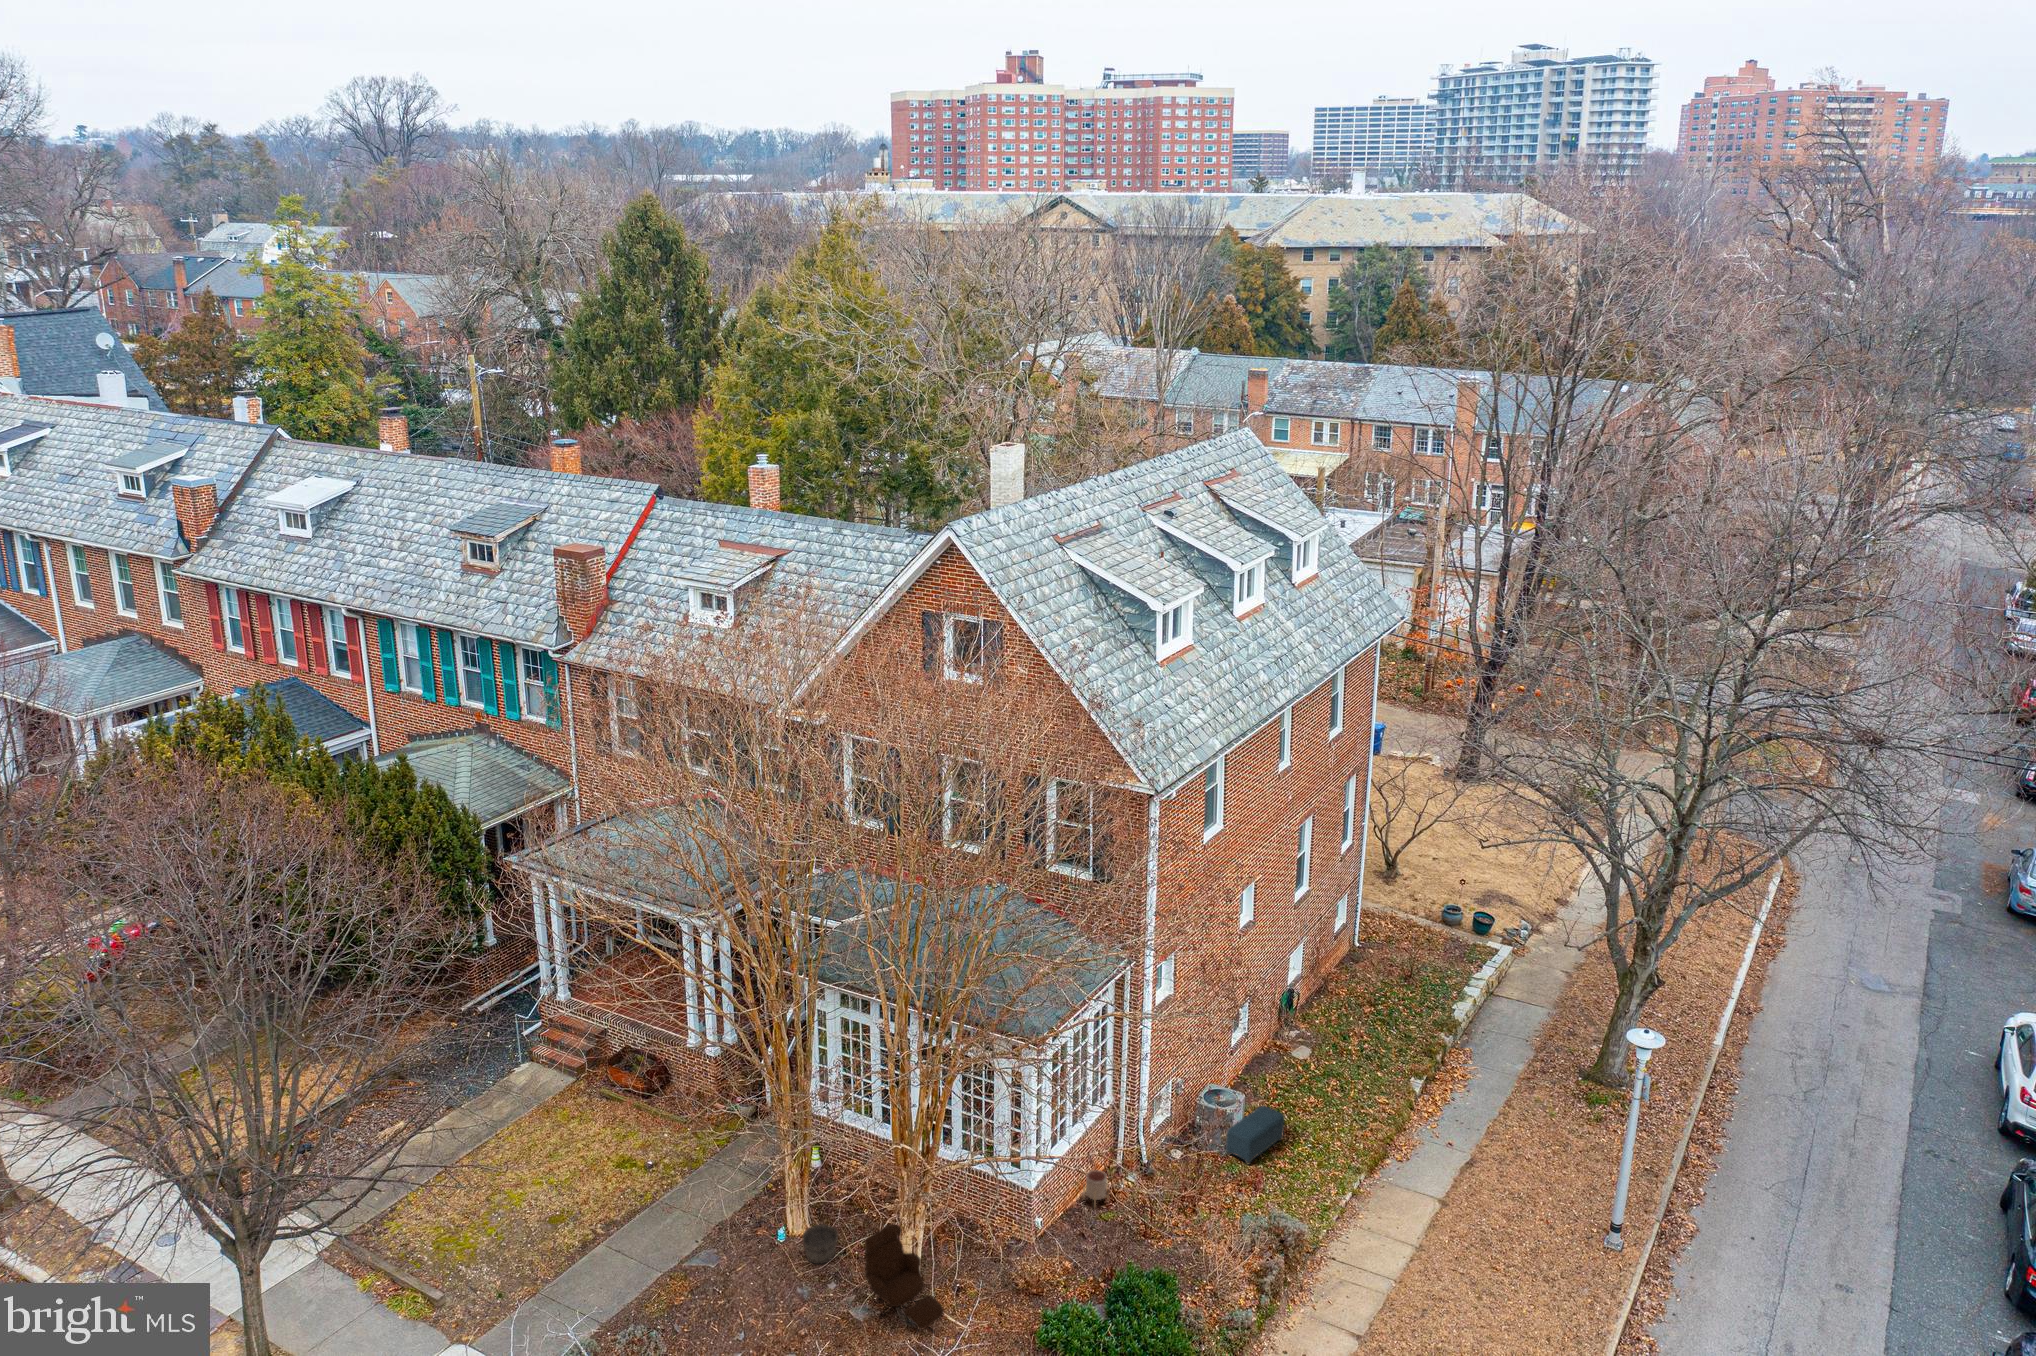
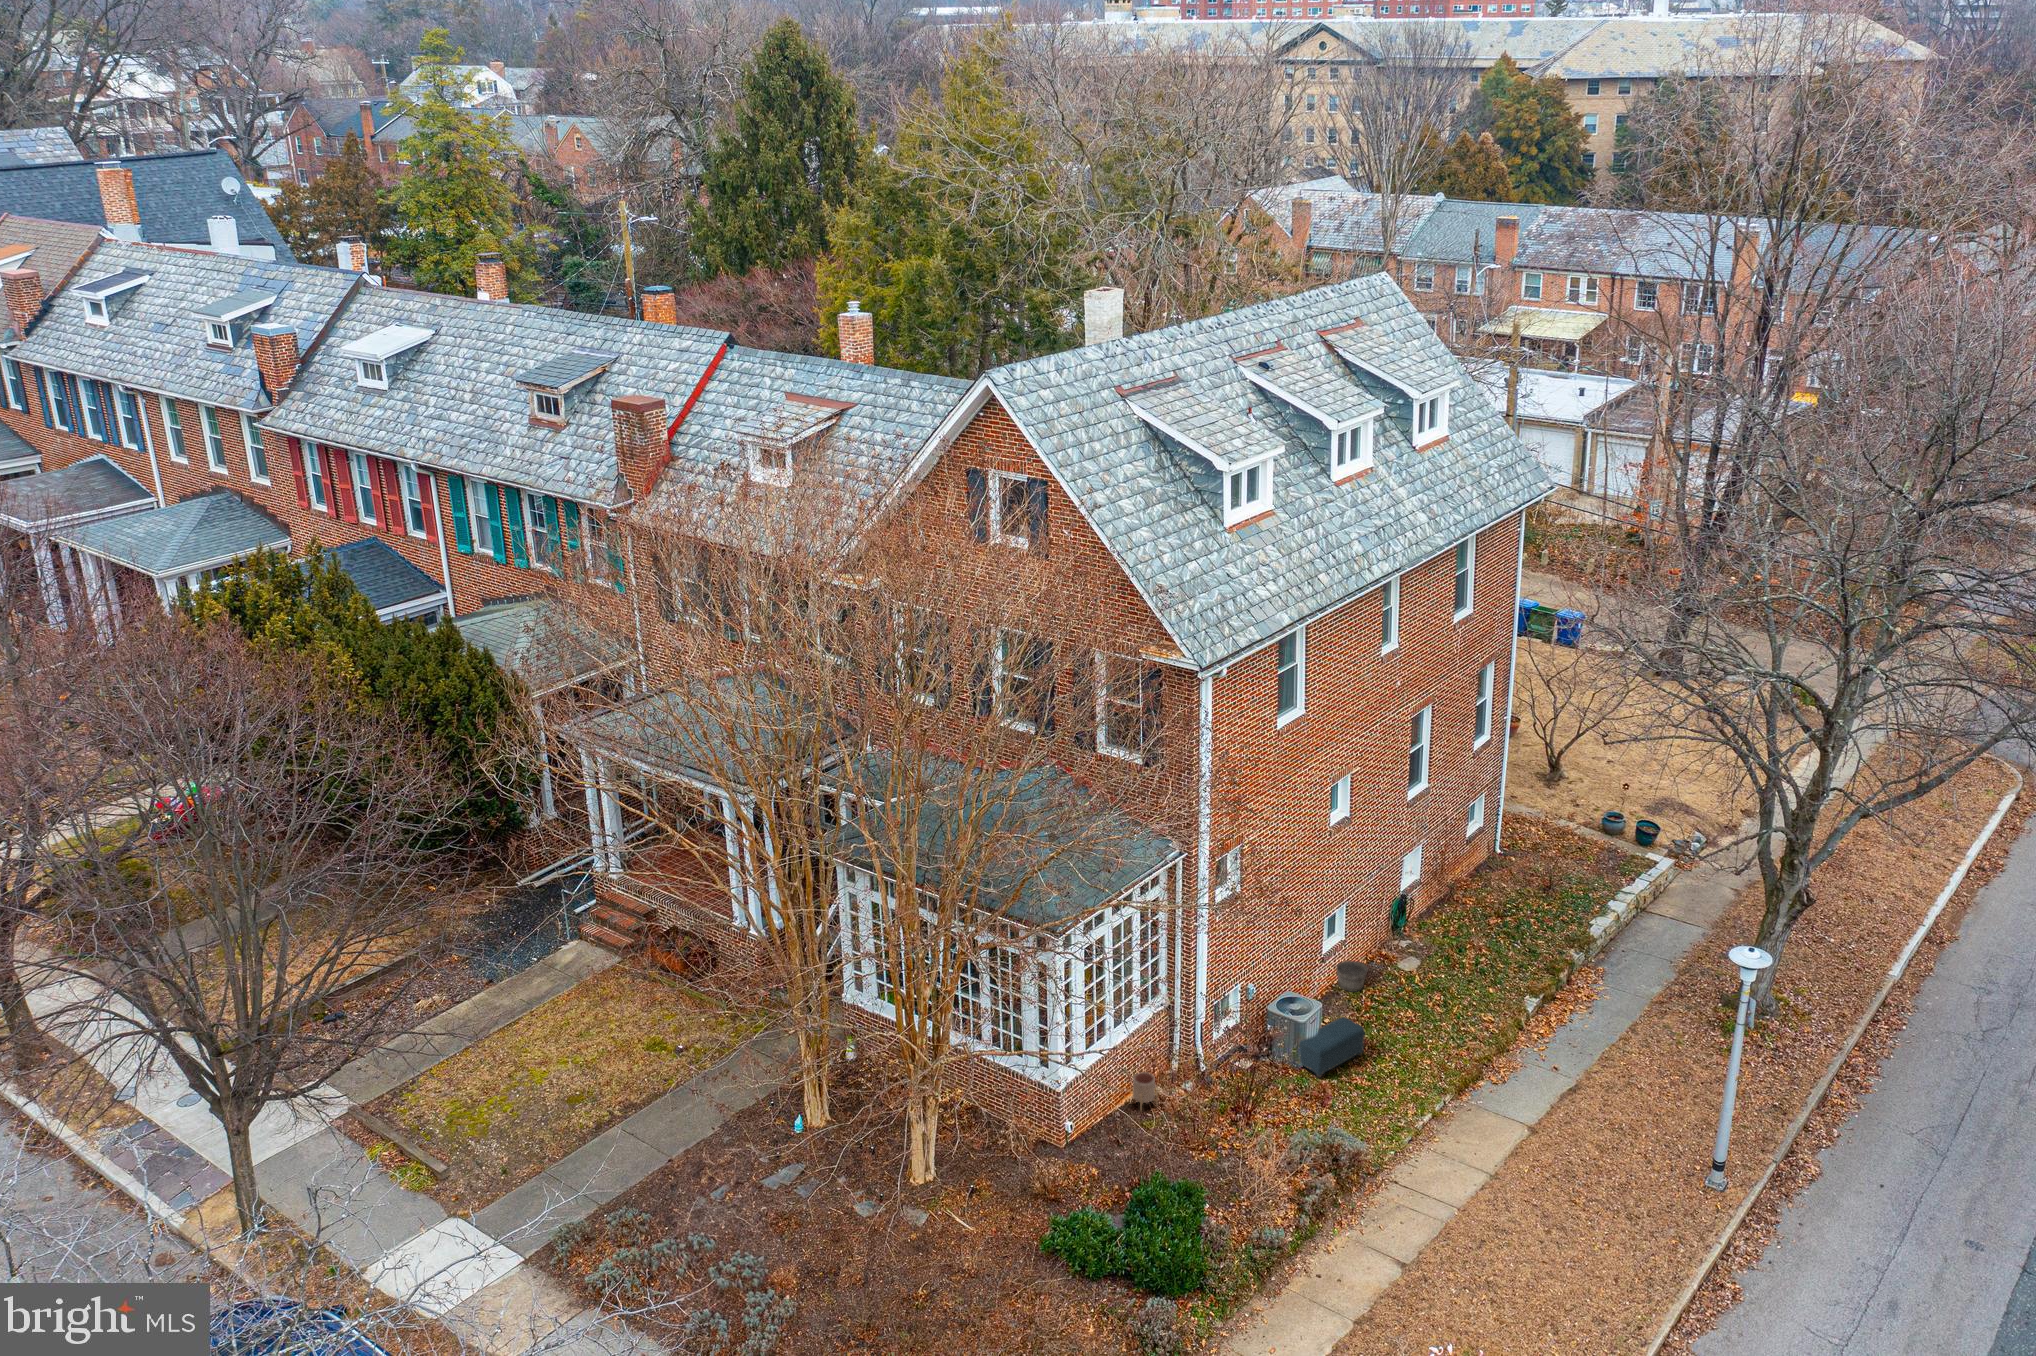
wooden bucket: present [802,1224,838,1264] -> present [1336,960,1368,992]
lounge chair: present [865,1224,944,1335] -> none [882,1110,961,1223]

